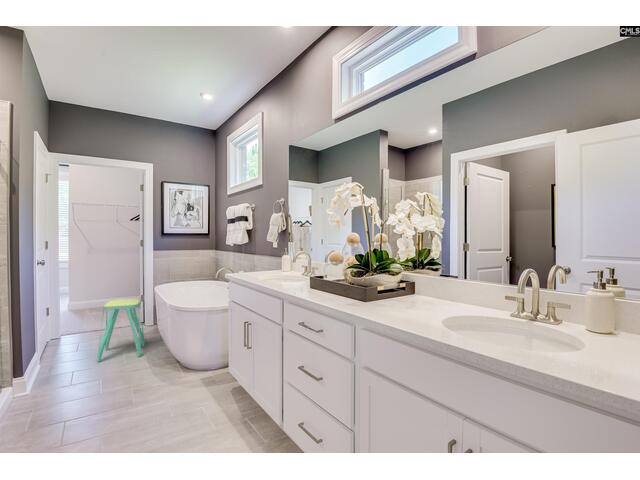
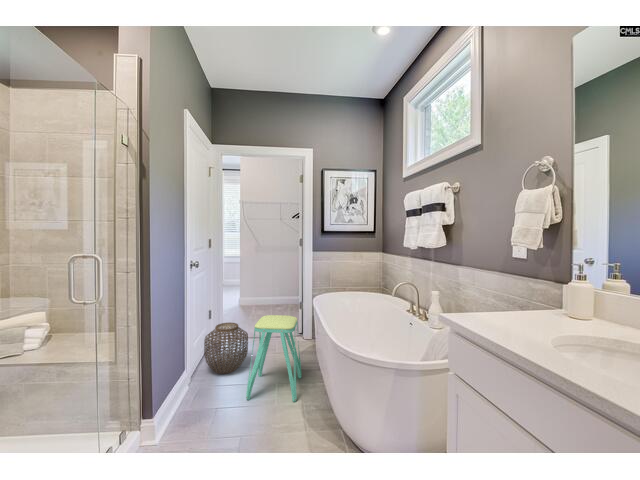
woven basket: none [48,312,93,354] -> present [204,323,248,374]

